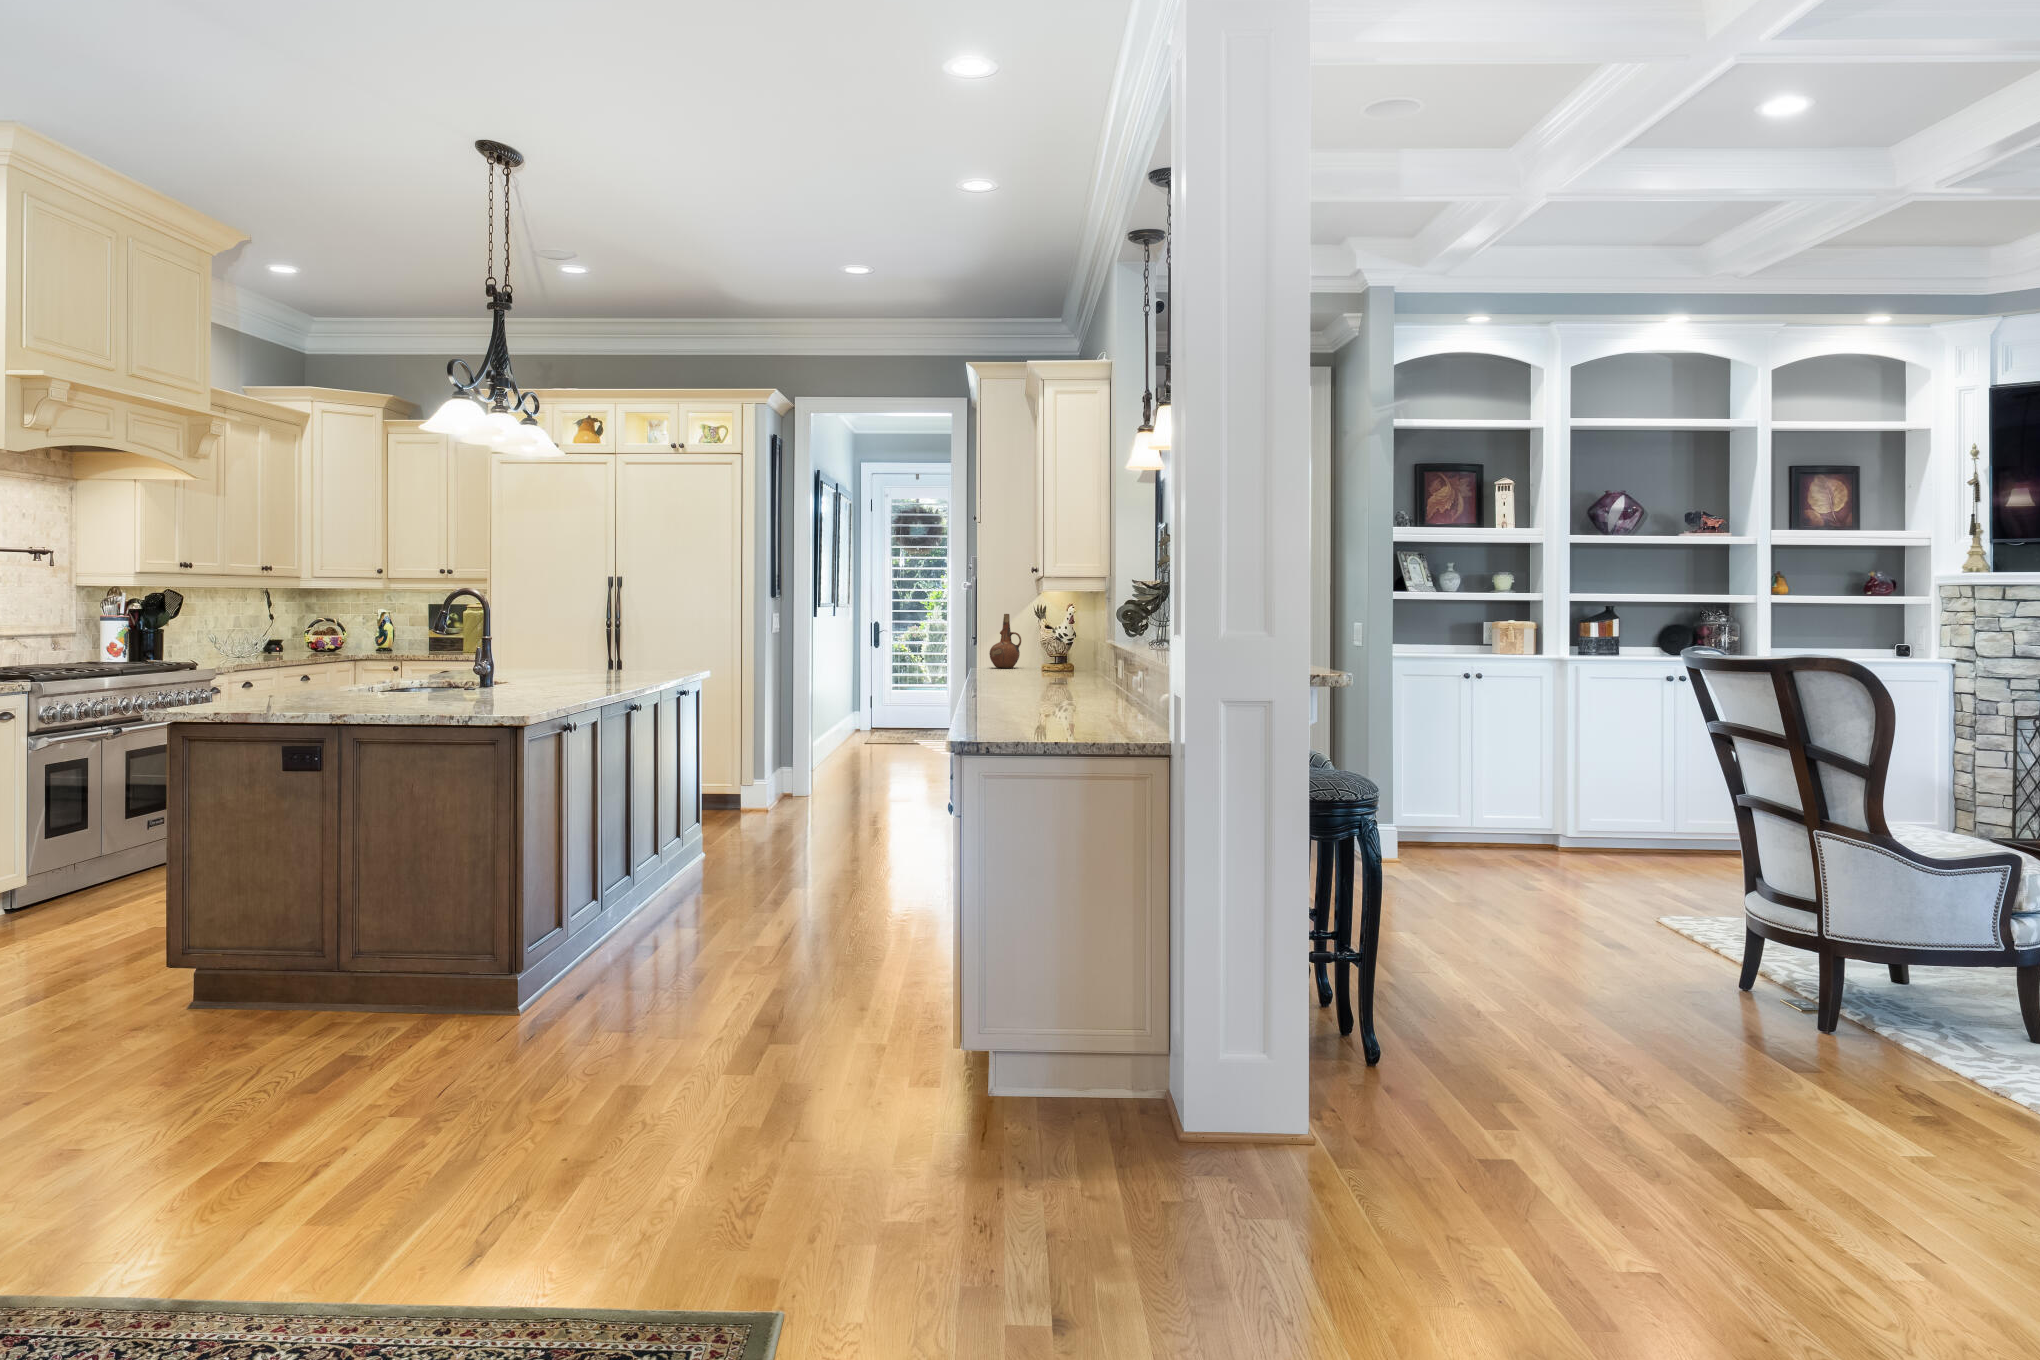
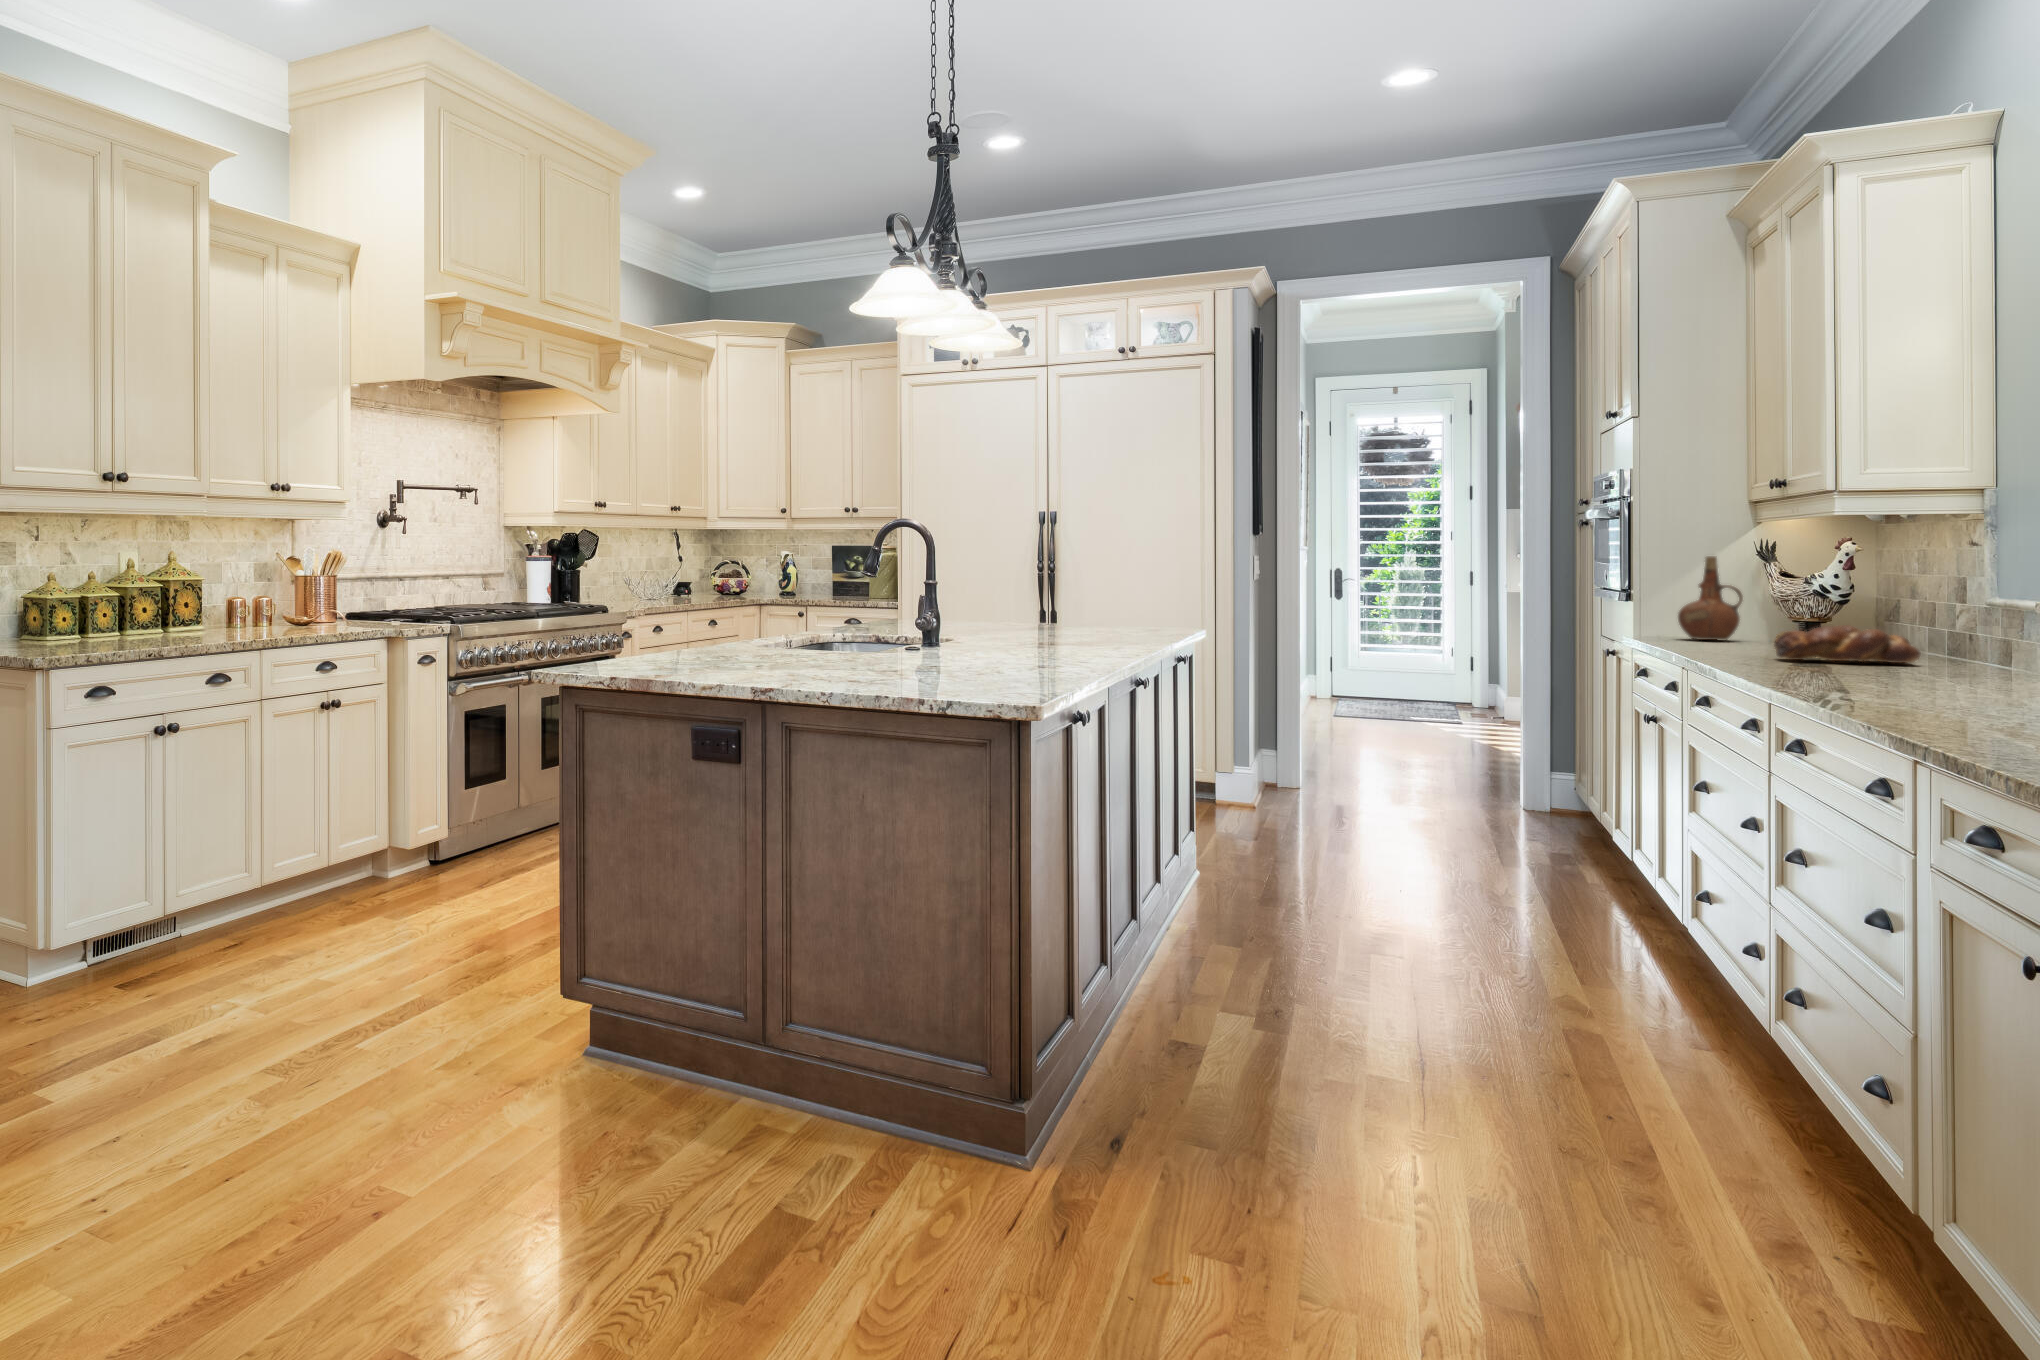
bread loaf: none [1010,655,1072,677] -> present [1774,625,1921,663]

